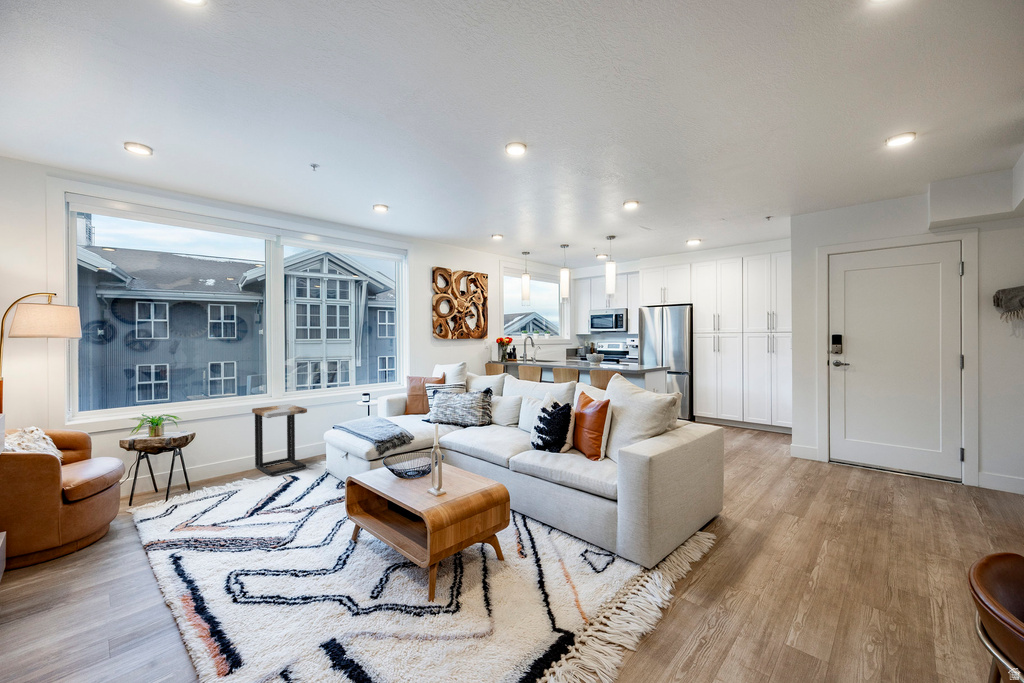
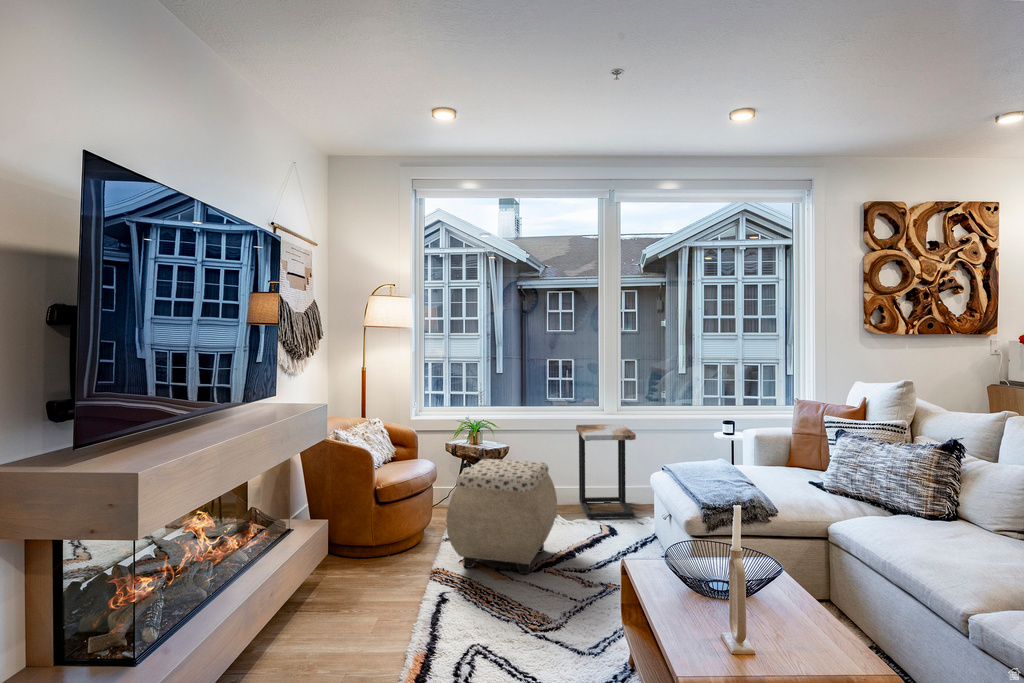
ottoman: none [162,436,257,533] -> present [446,459,557,574]

